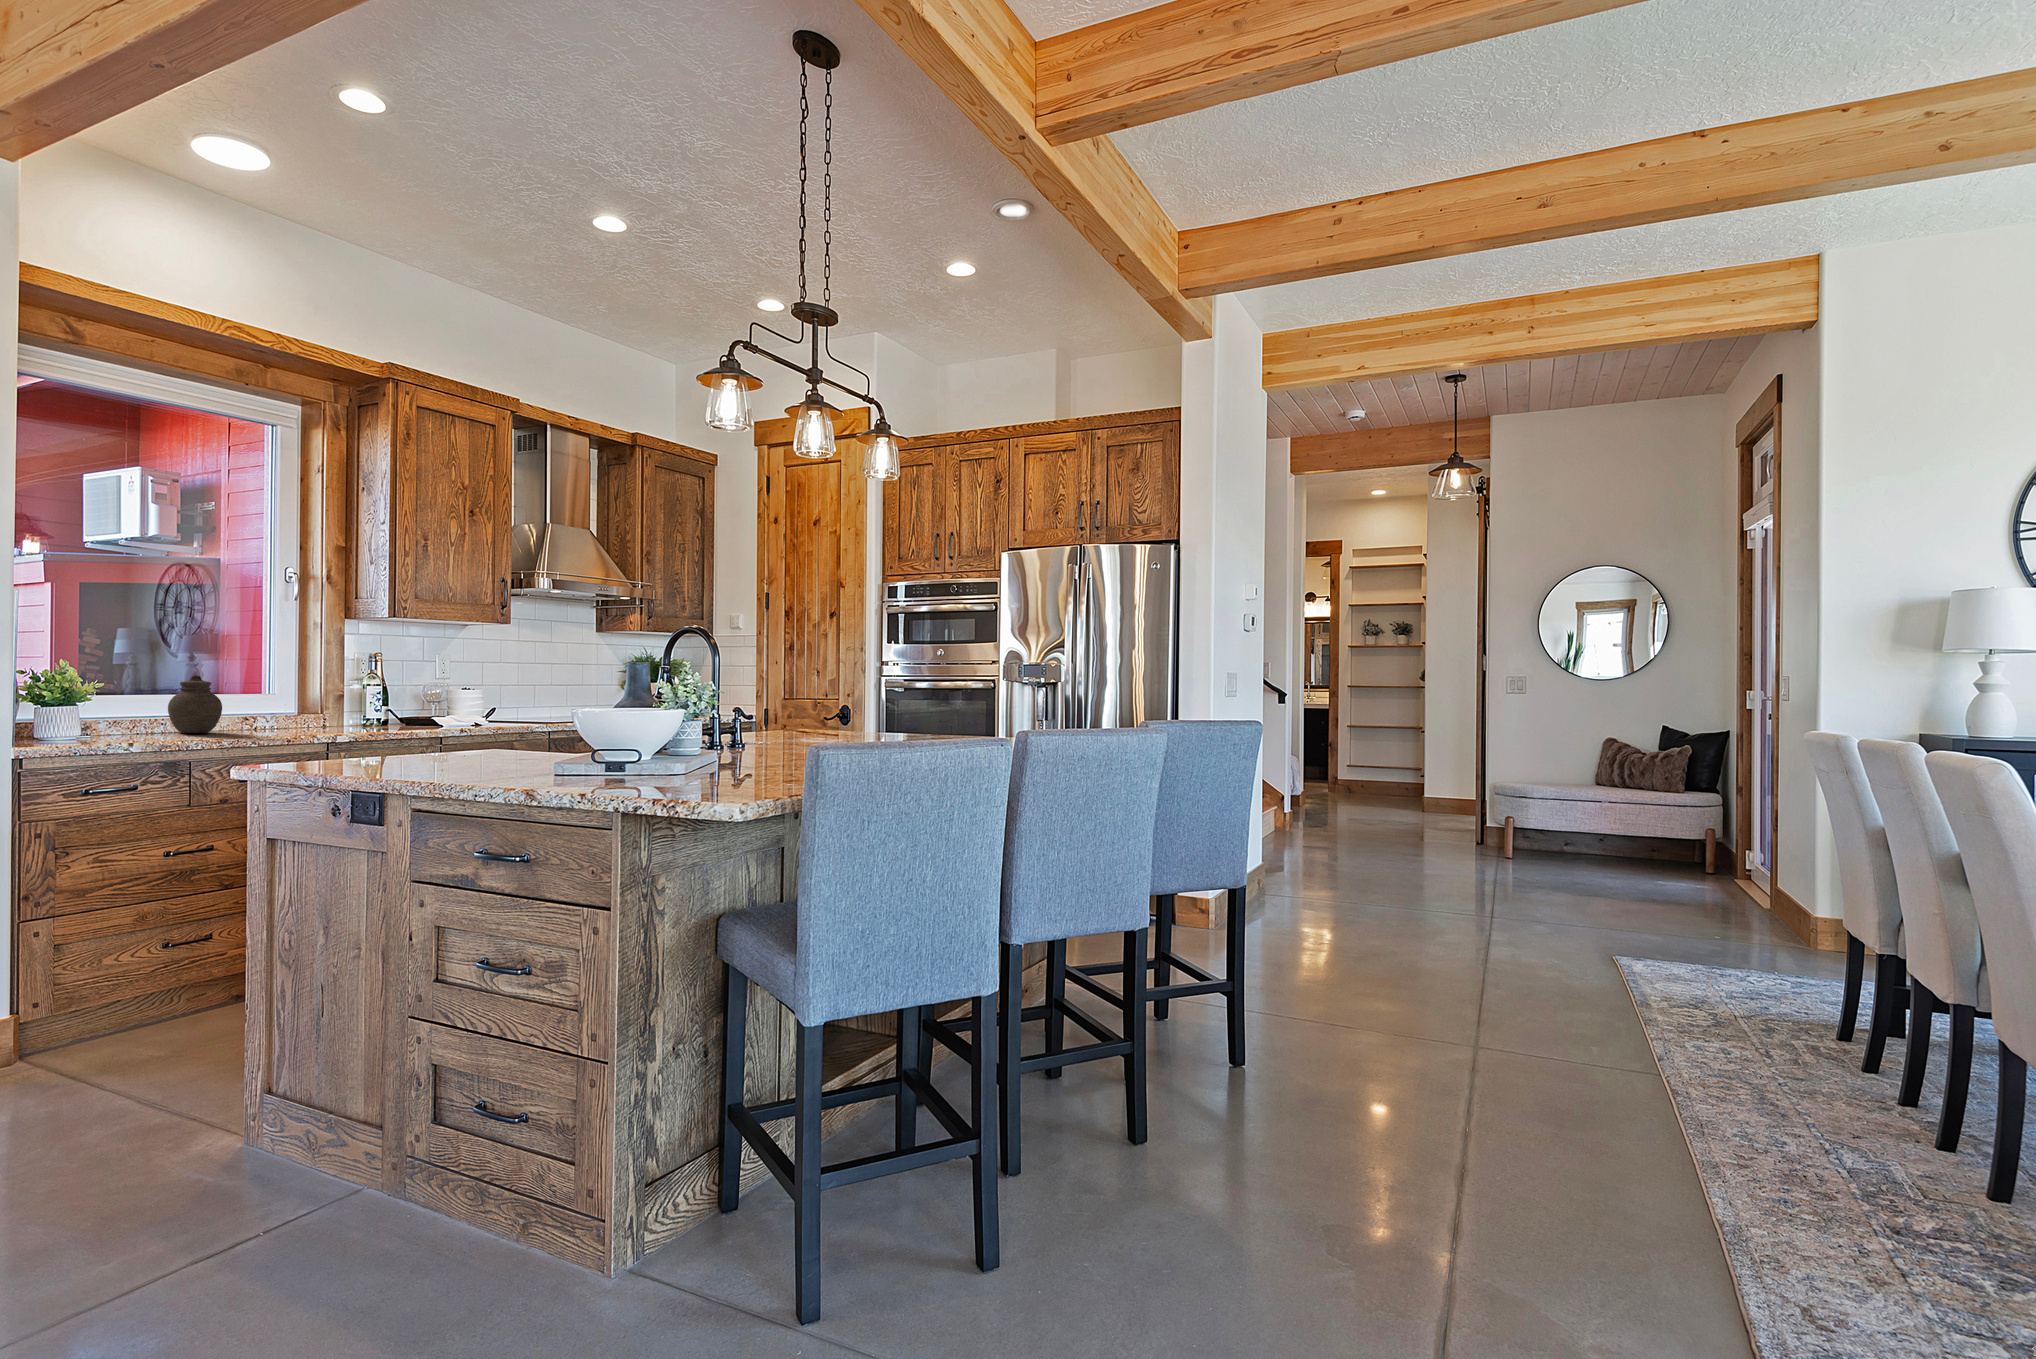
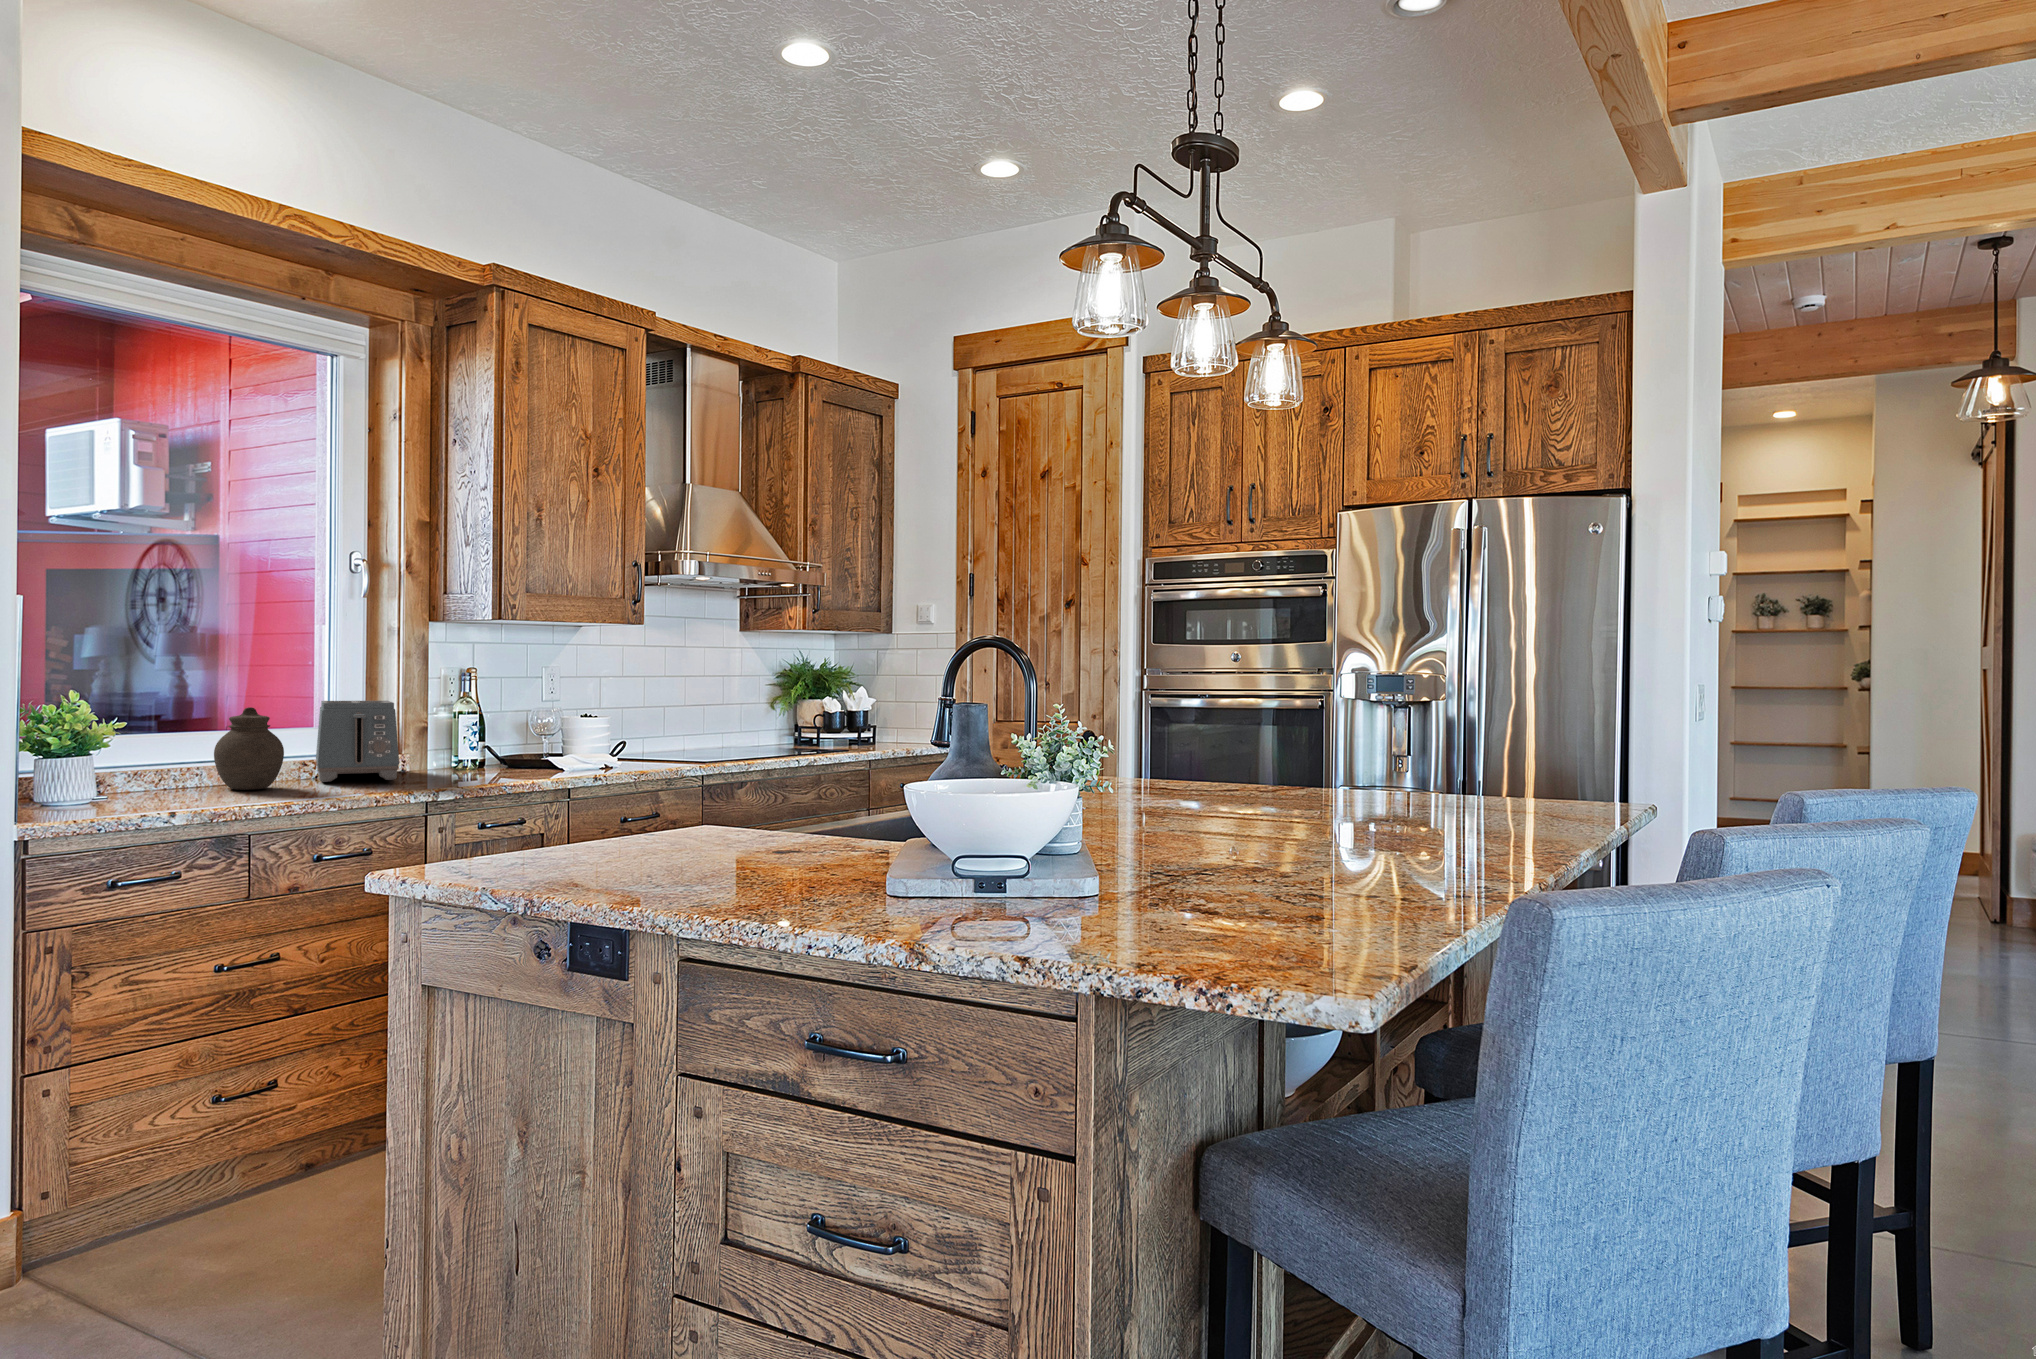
toaster: none [249,674,313,730] -> present [316,701,399,782]

